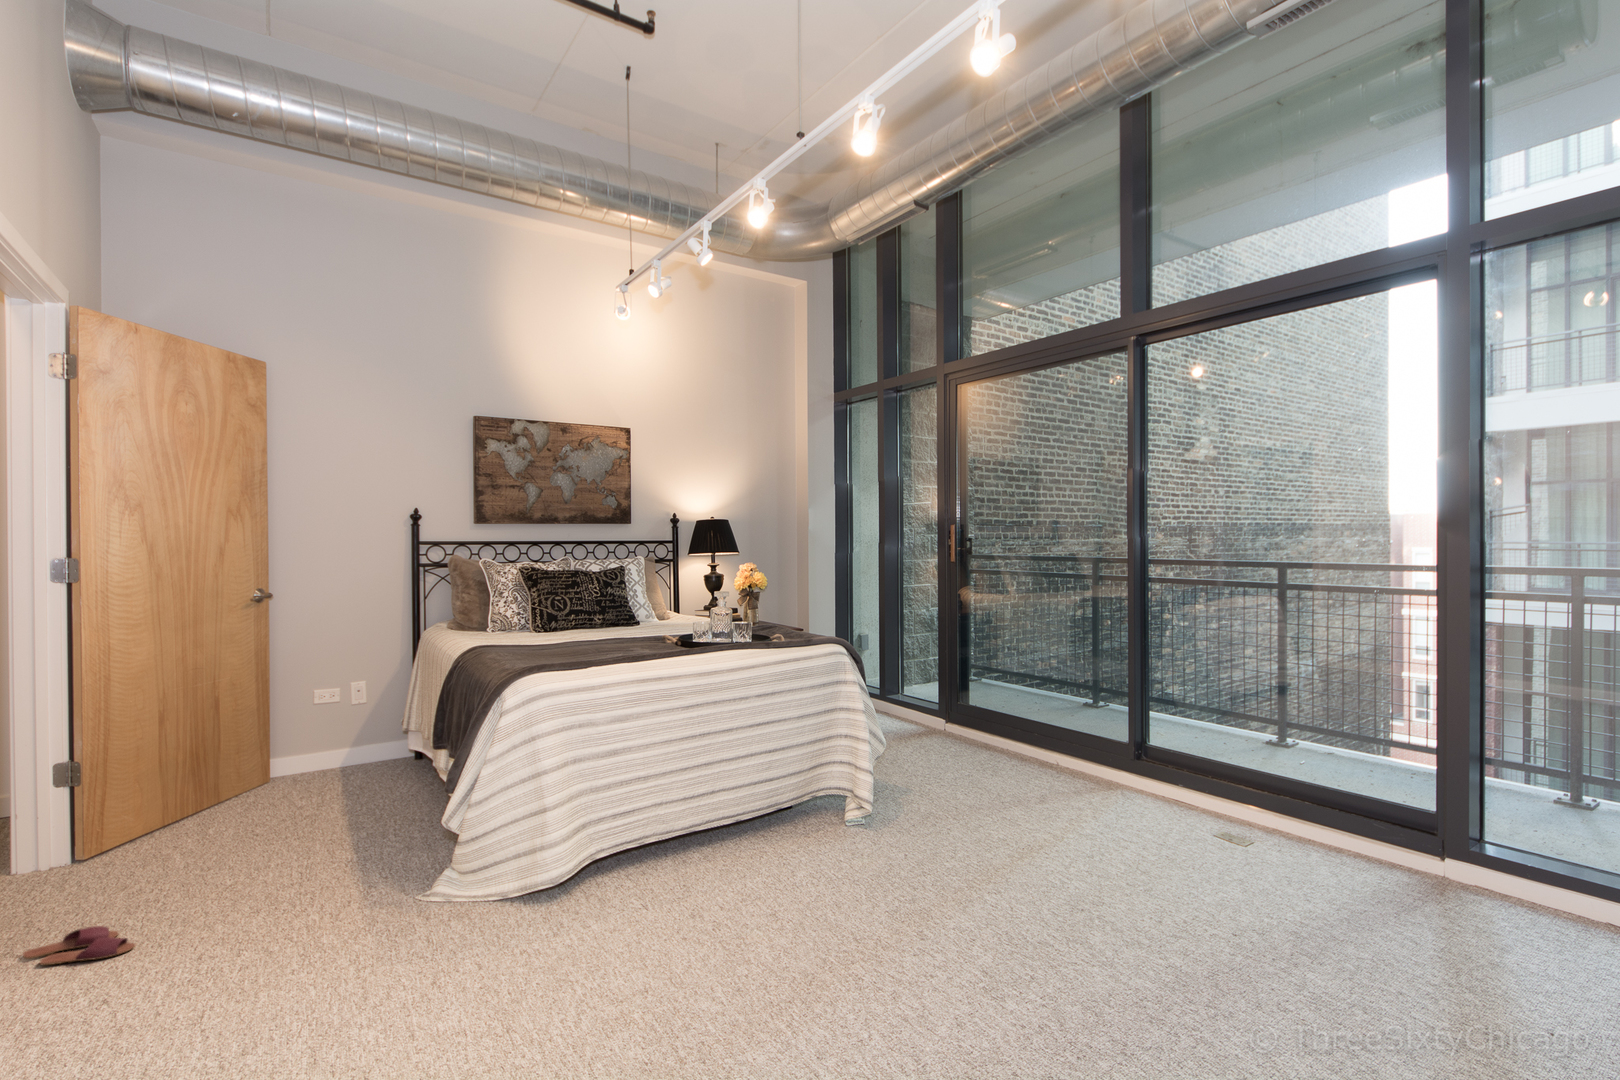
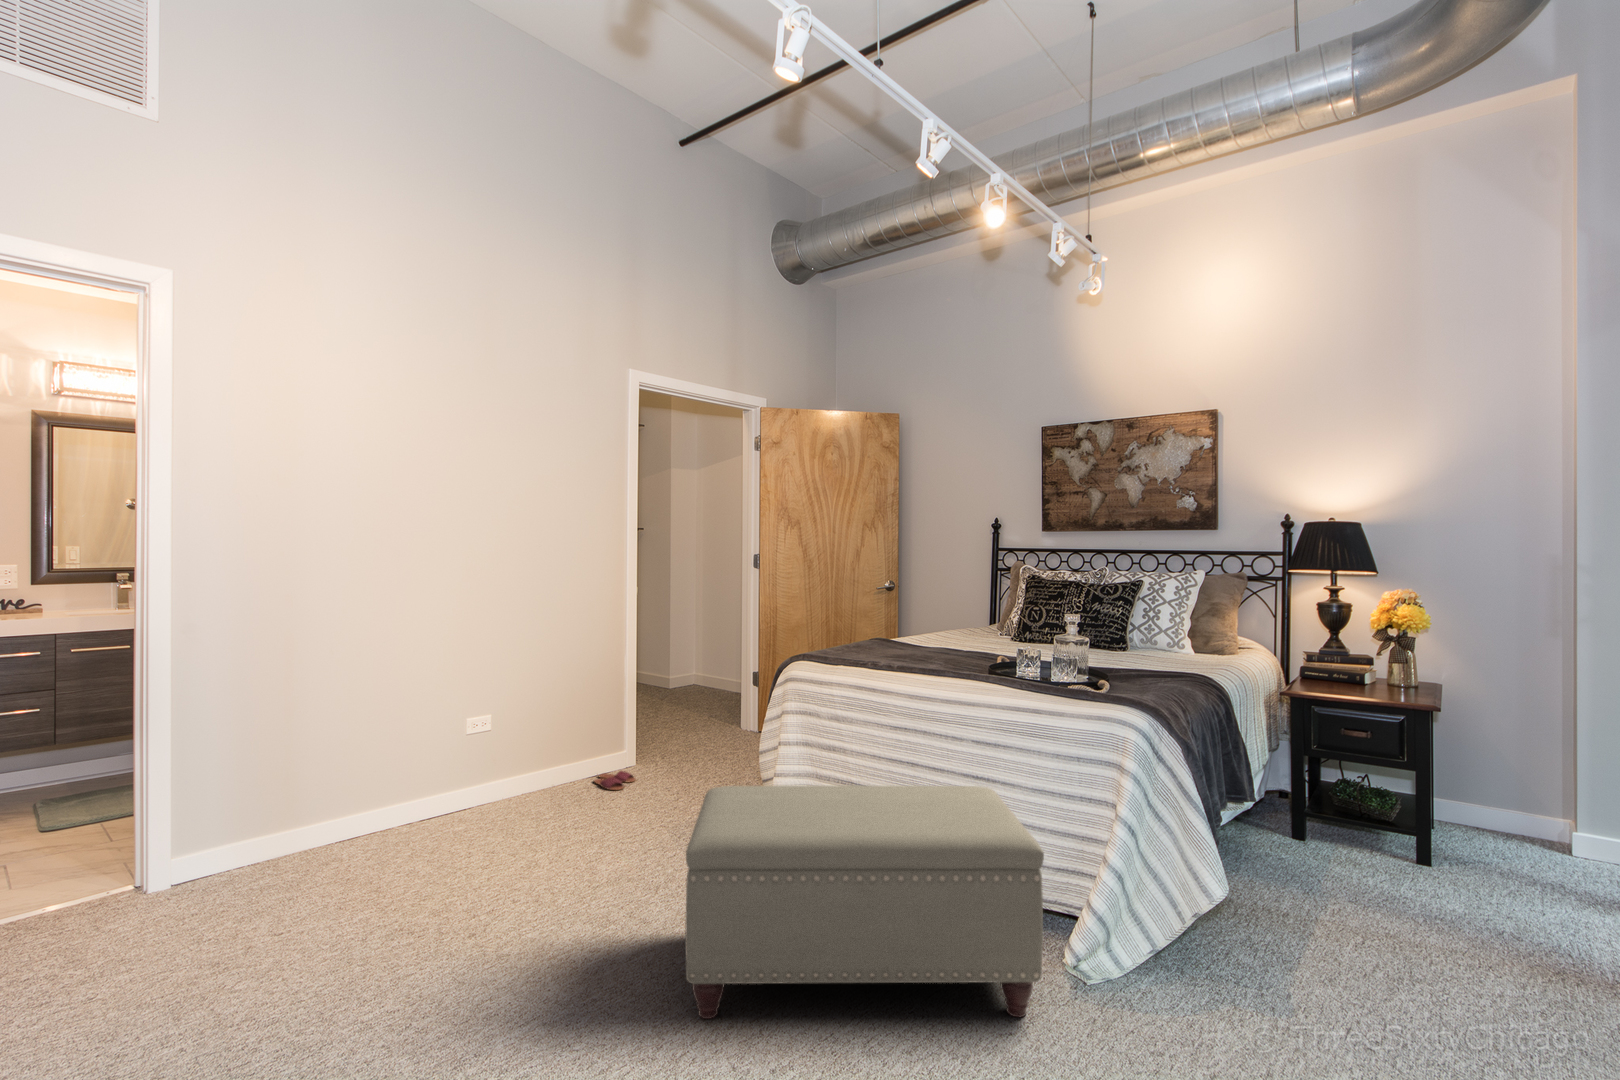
ottoman: none [653,731,888,963] -> present [685,785,1044,1019]

